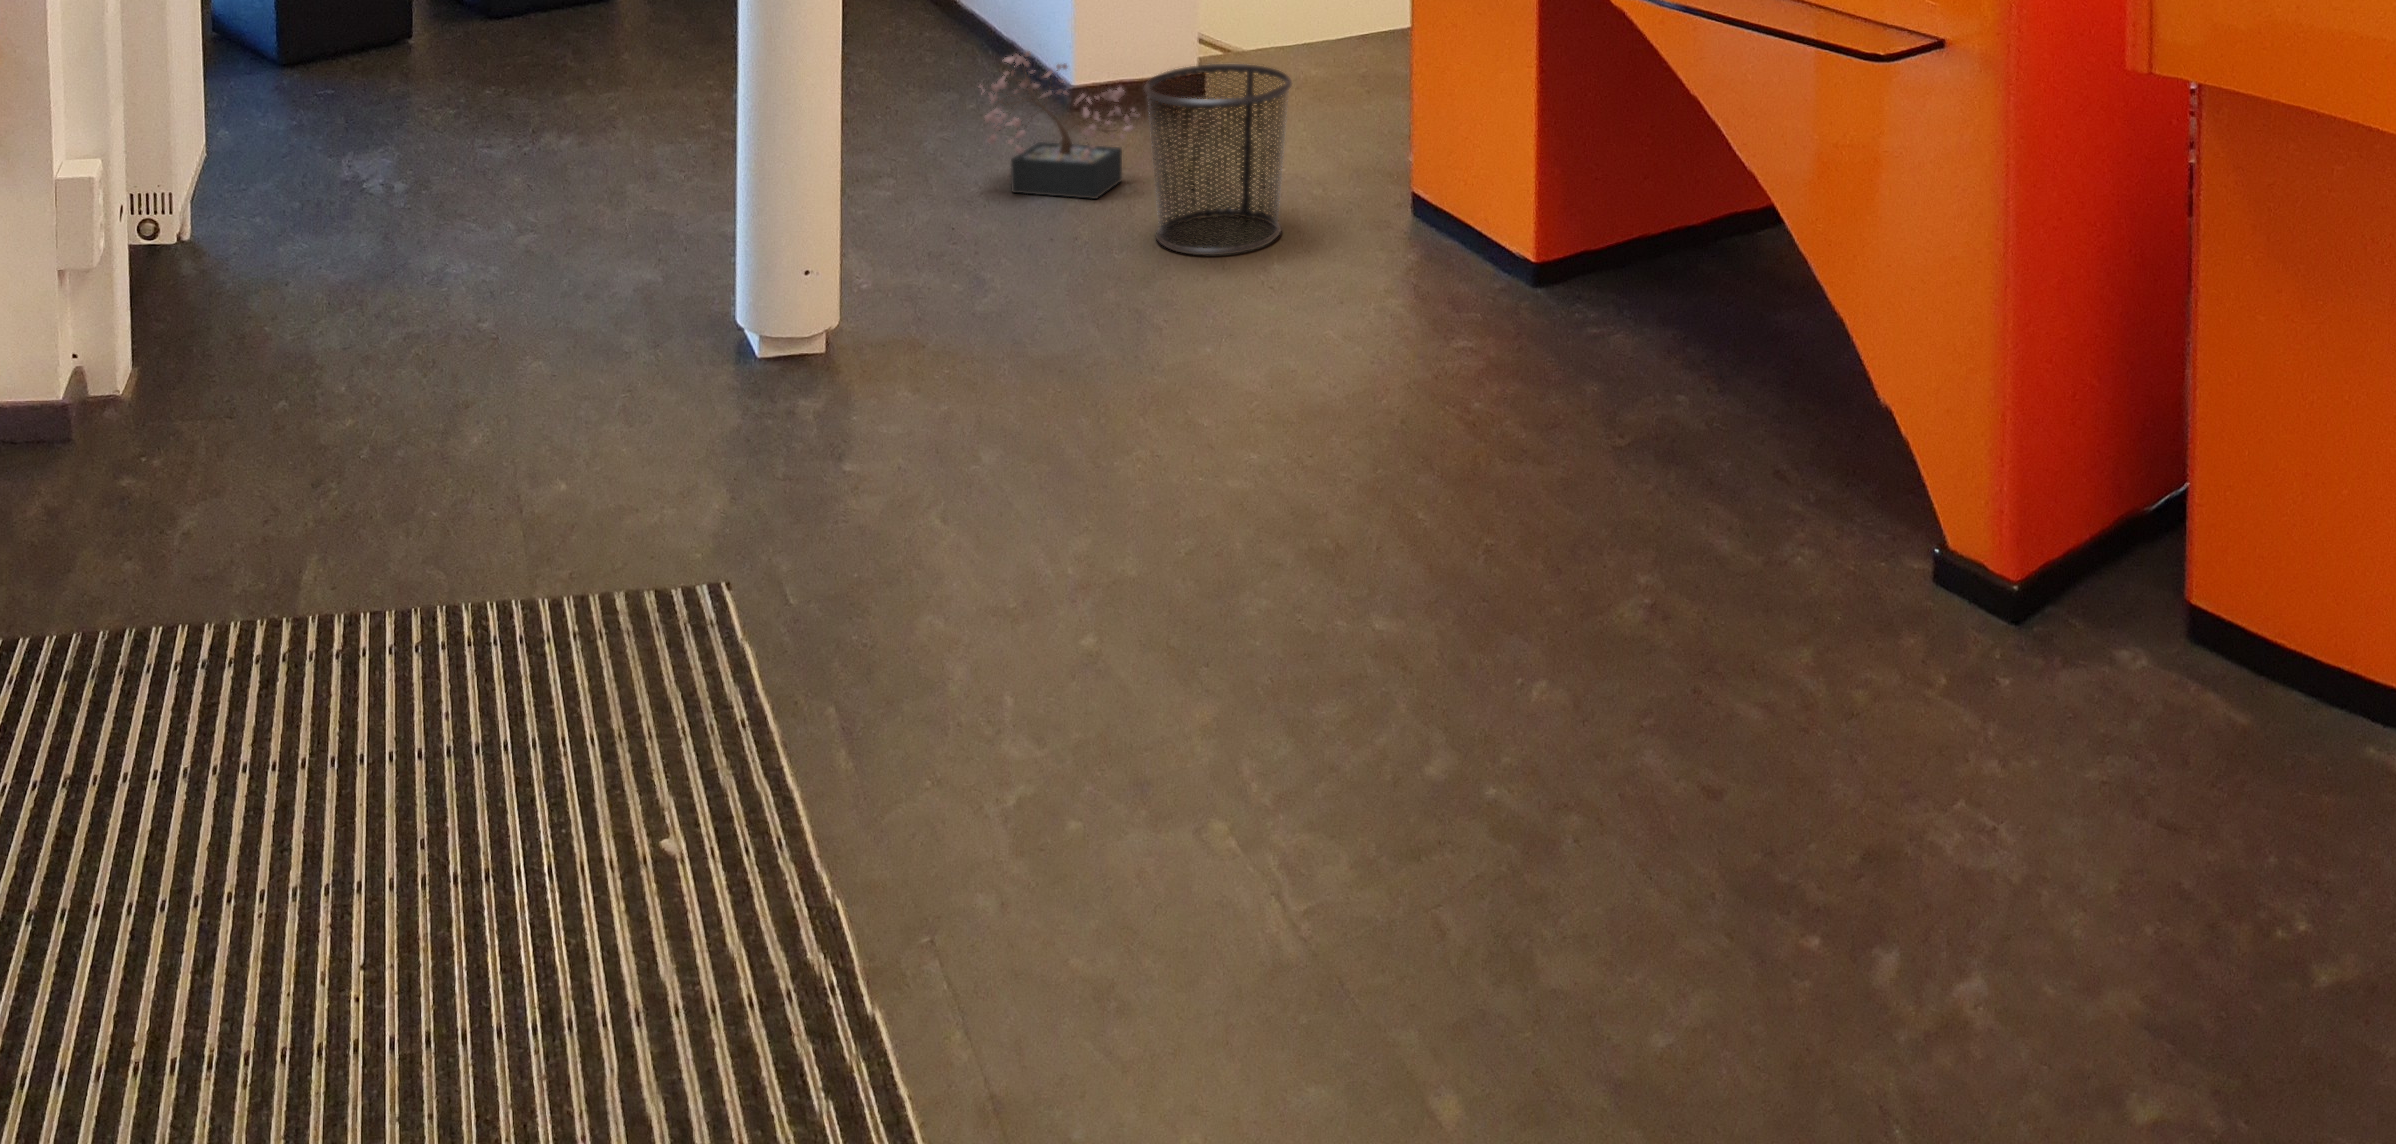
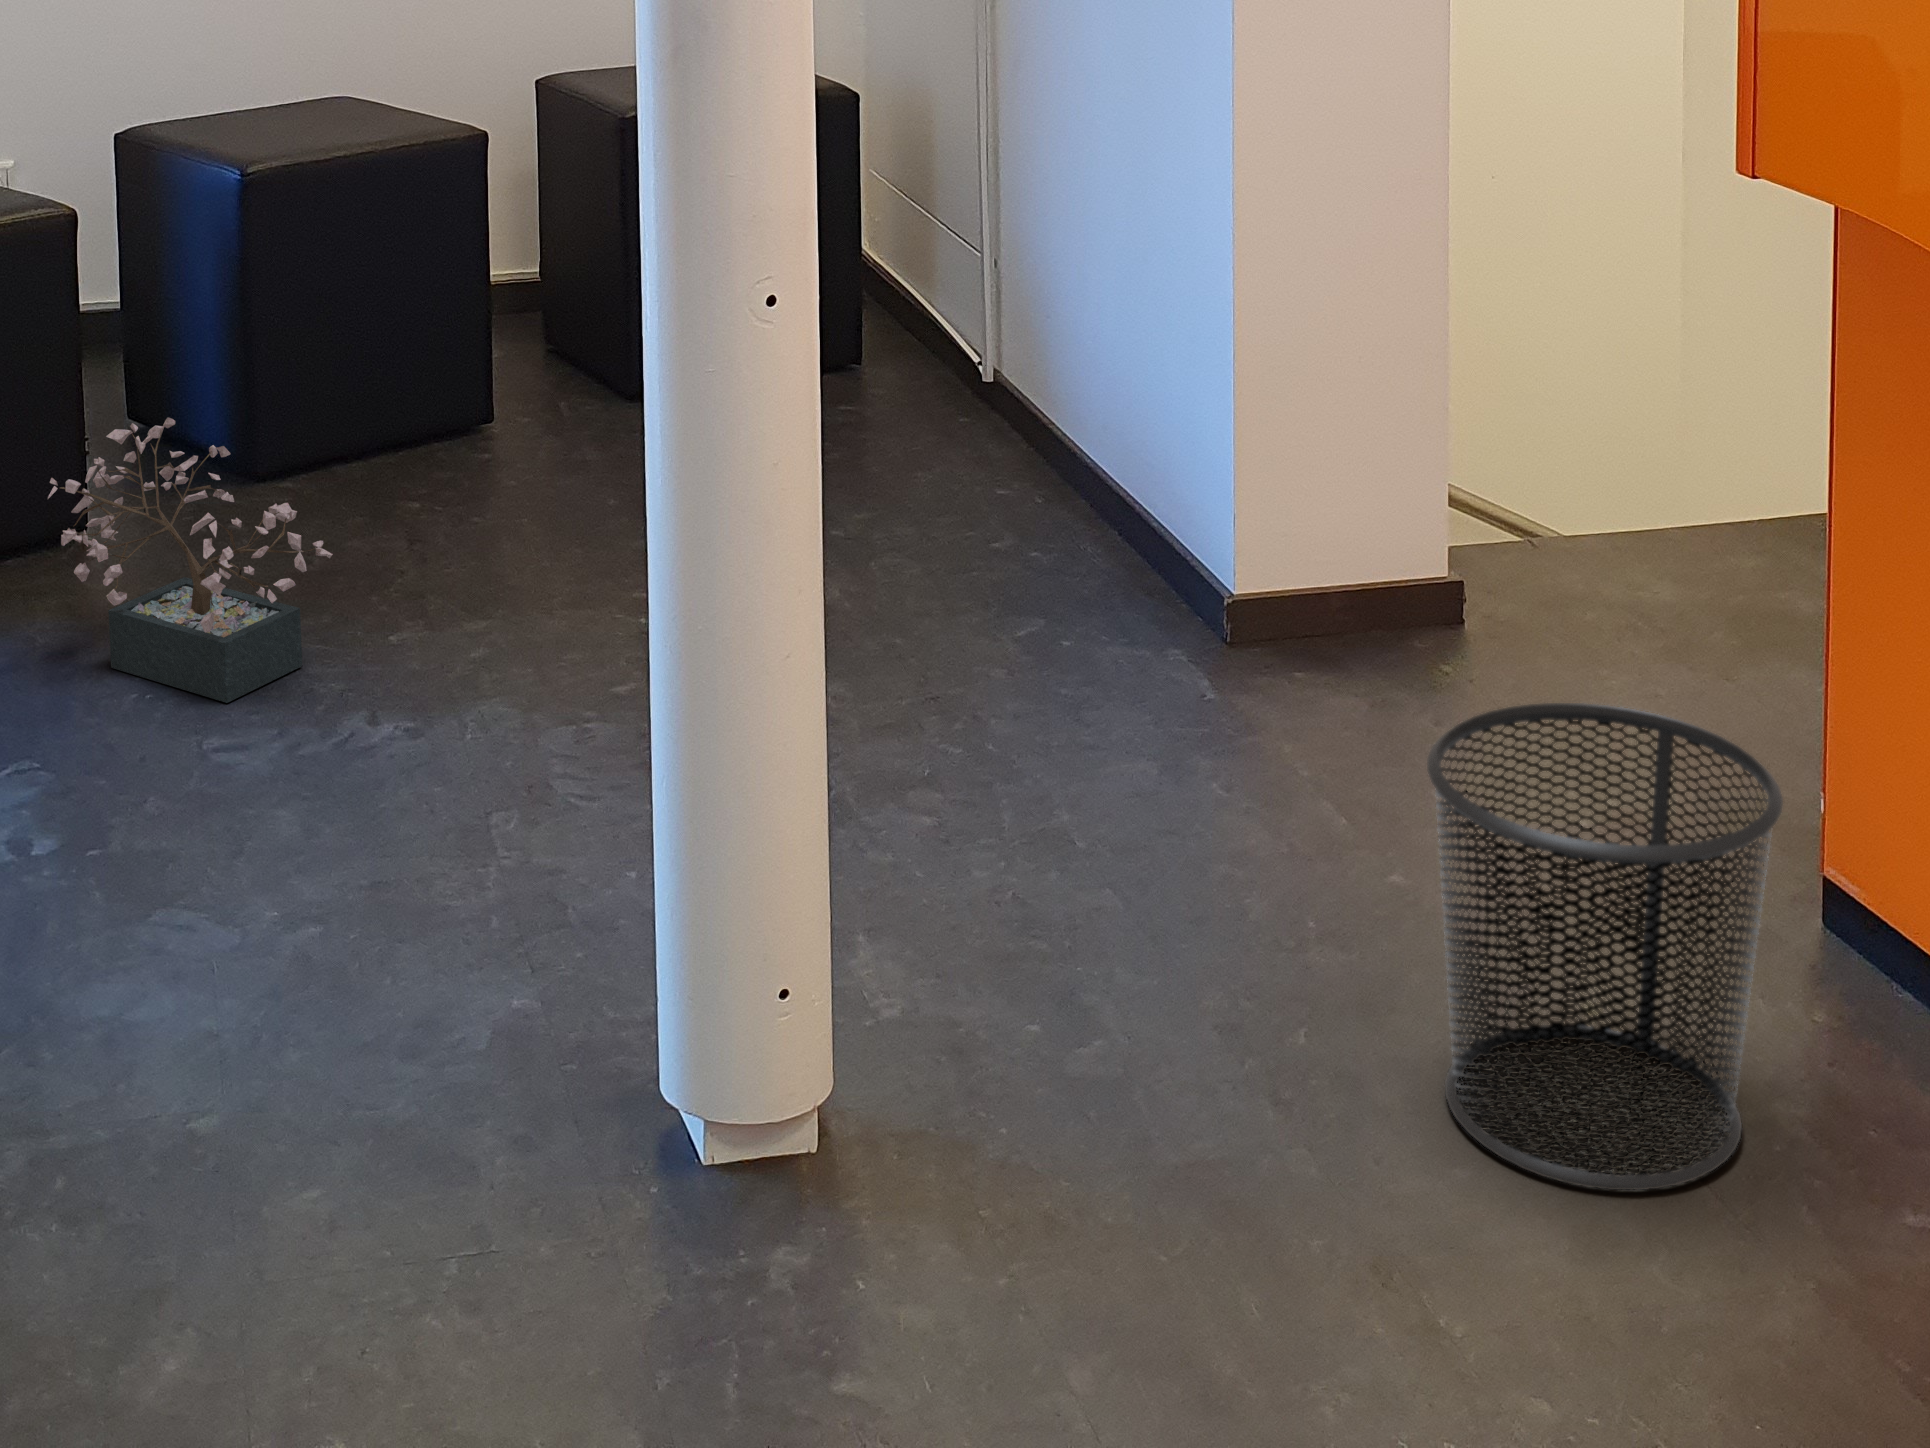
decorative plant: present [980,51,1139,199] -> present [48,418,333,703]

